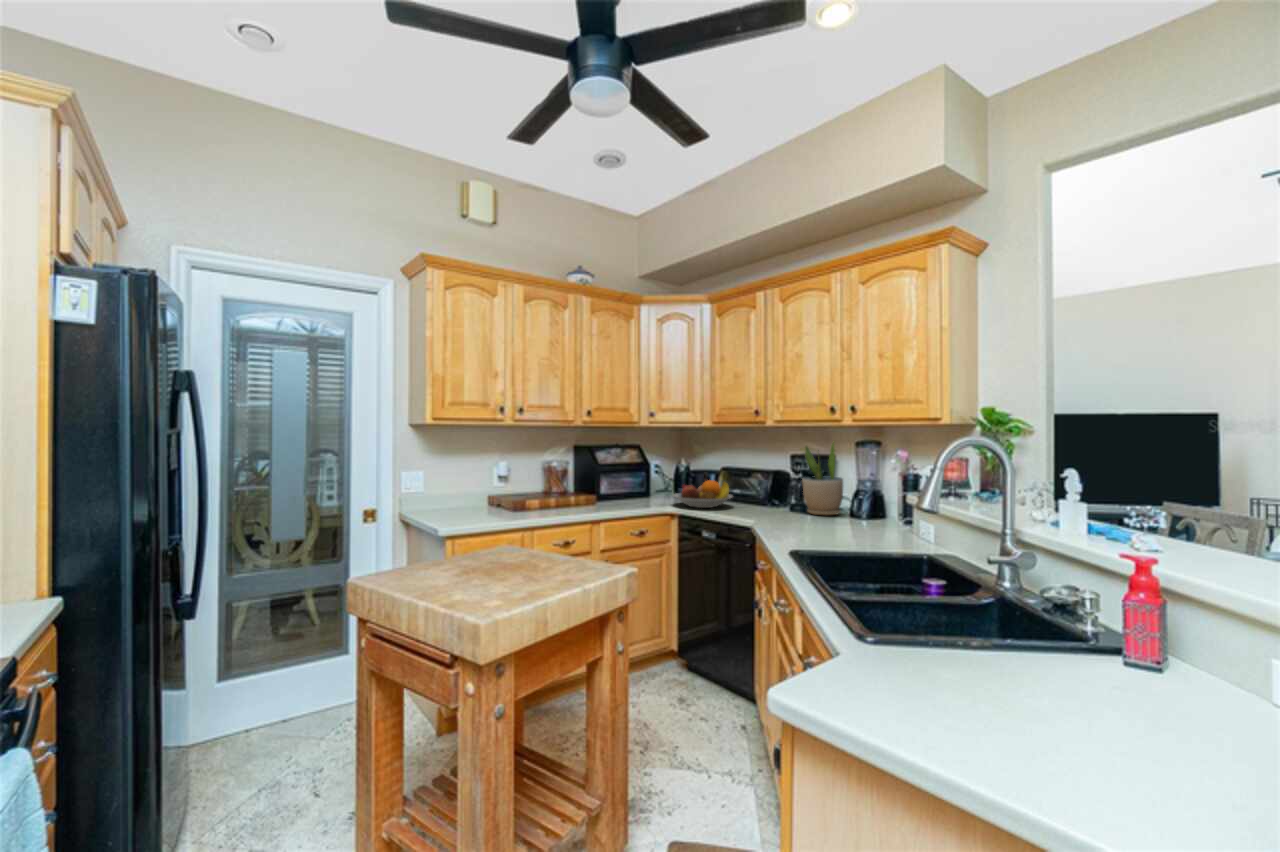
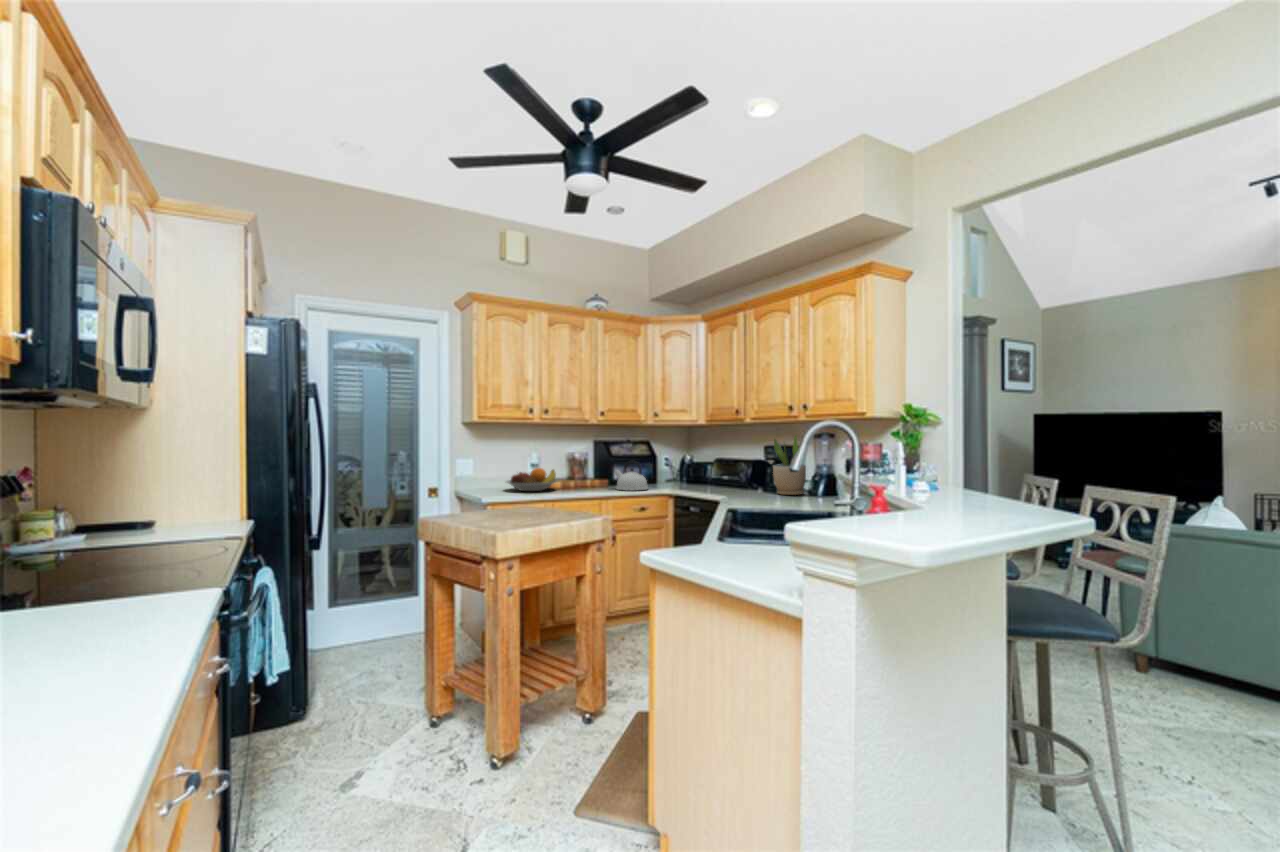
kettle: none [605,472,648,510] -> present [615,461,648,491]
fruit bowl: present [673,480,732,508] -> present [507,468,557,491]

